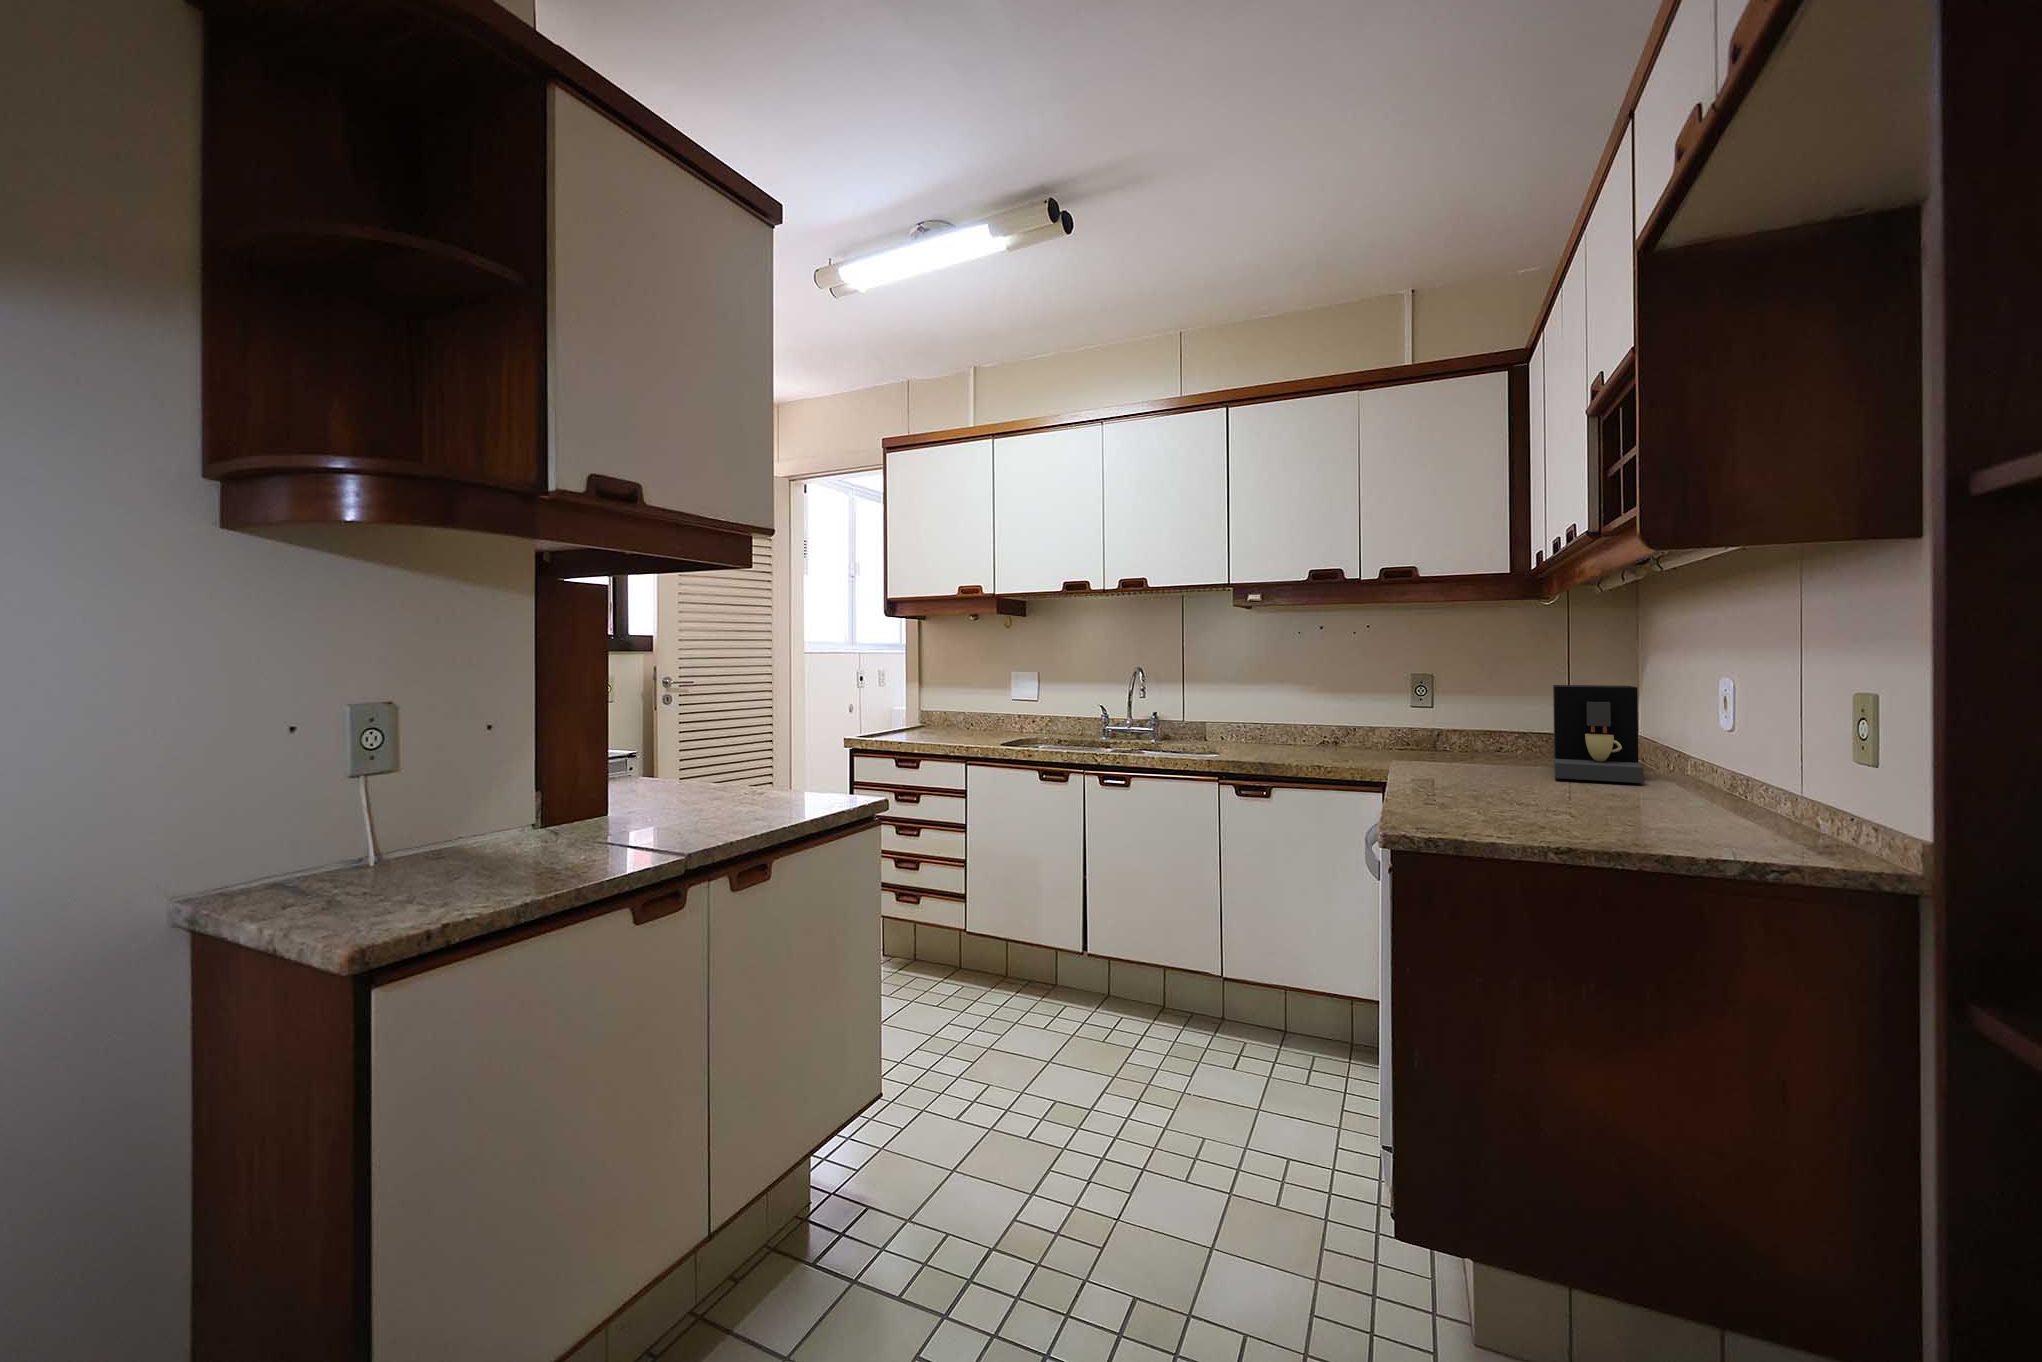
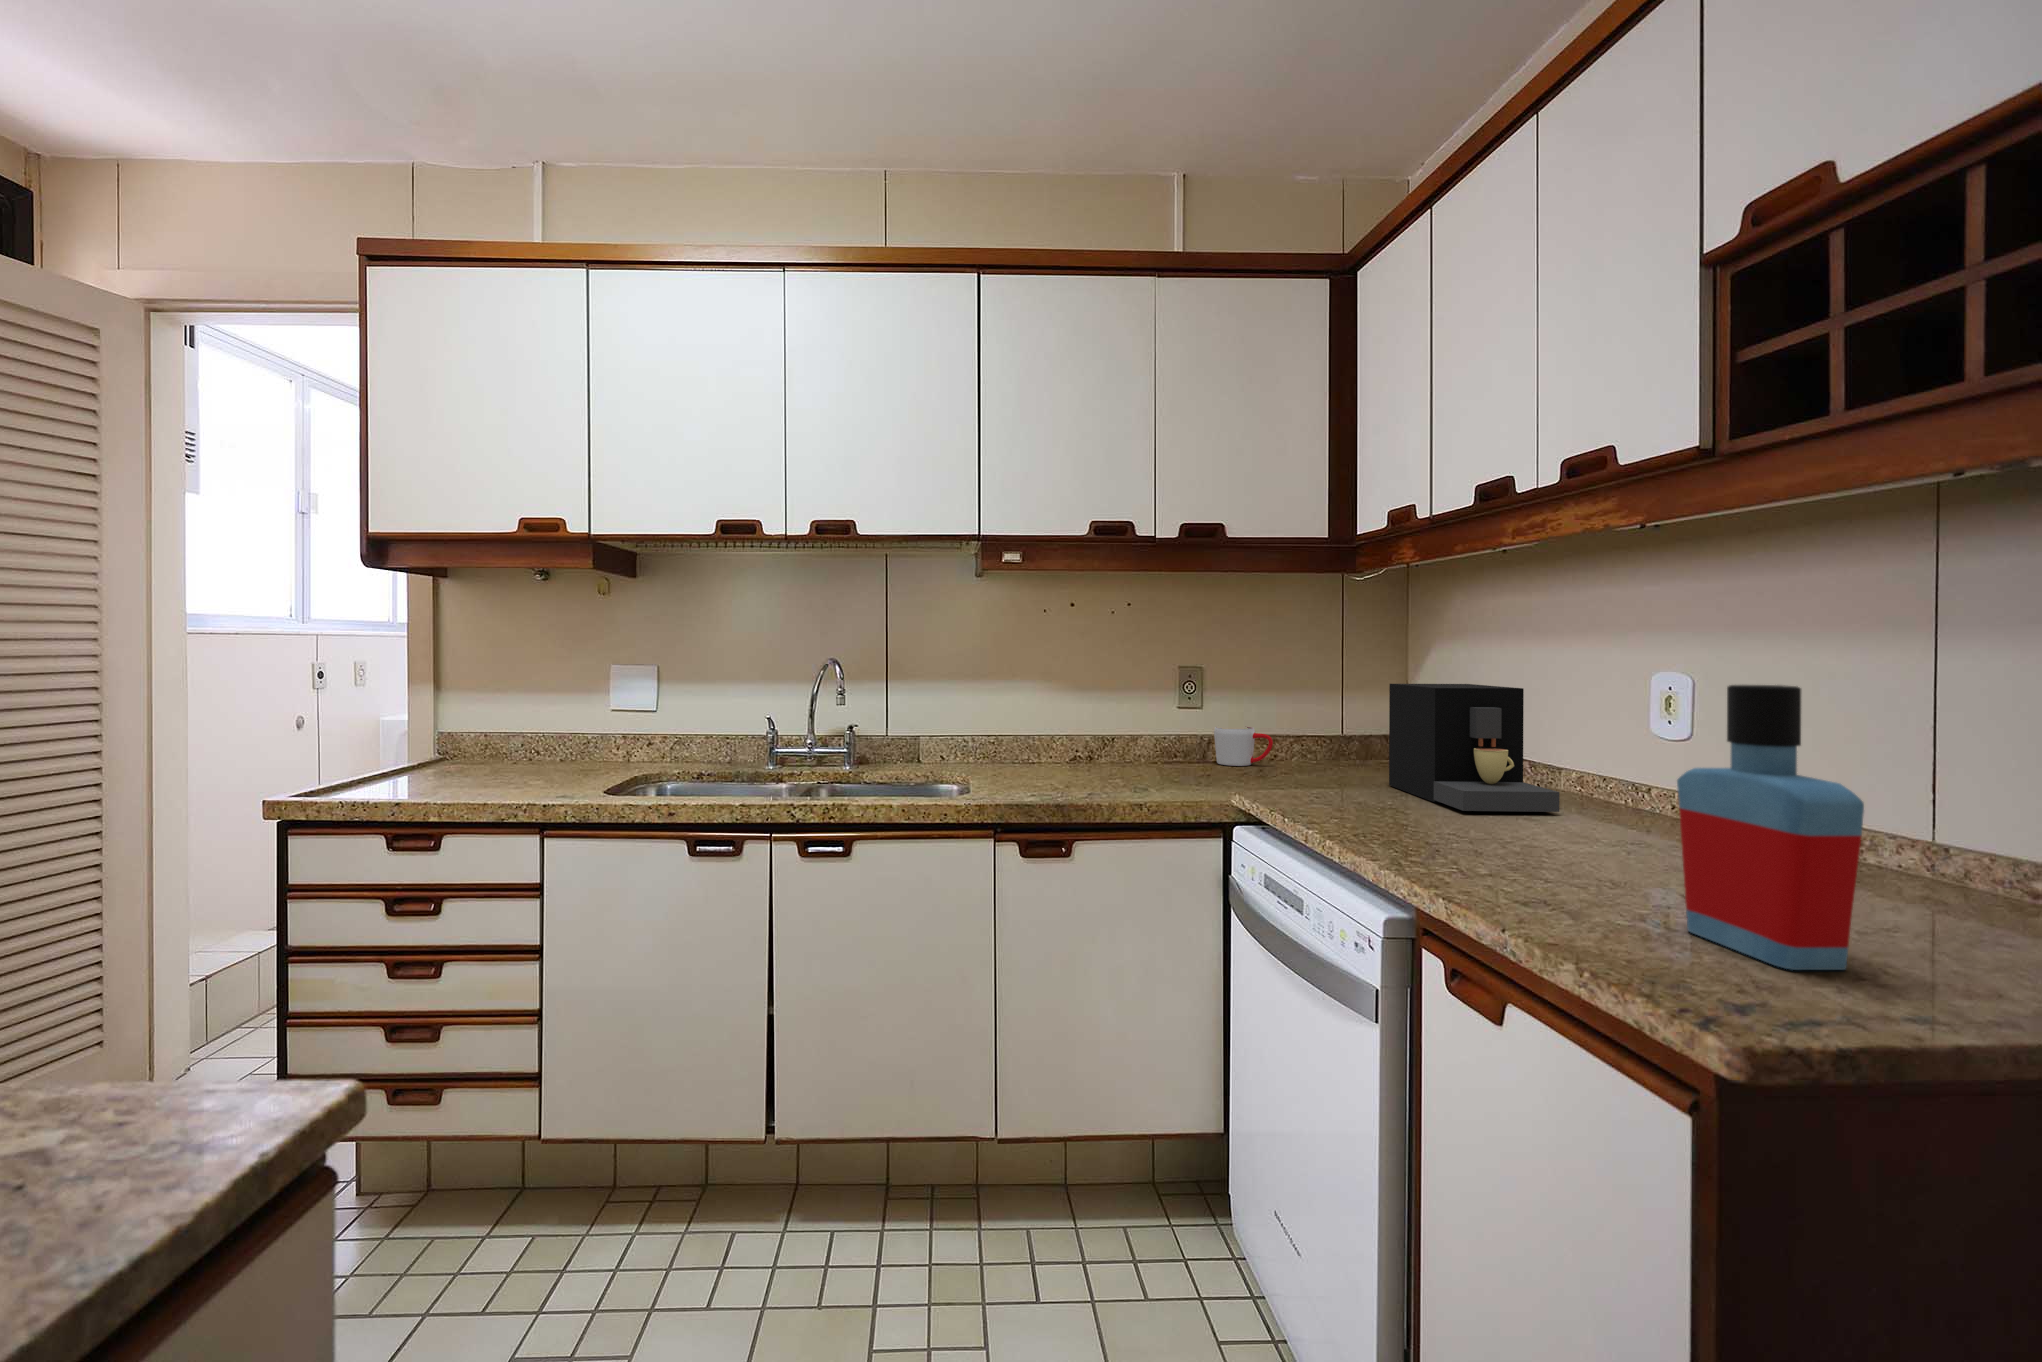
bottle: none [1502,674,1551,832] -> present [1677,685,1864,970]
mug: none [1441,721,1488,752] -> present [1214,727,1273,766]

